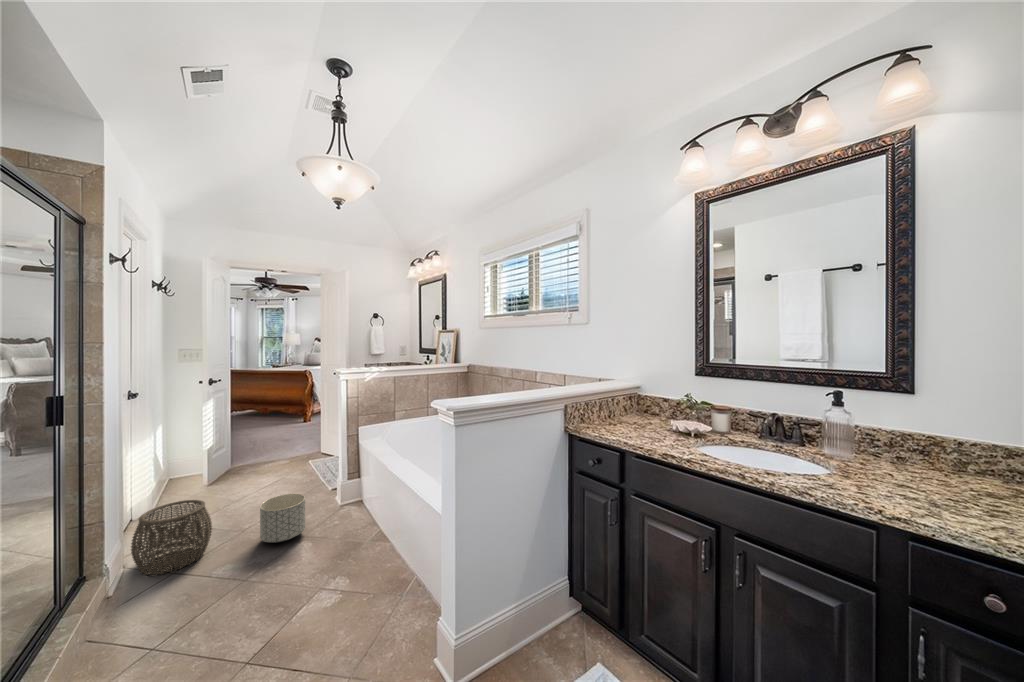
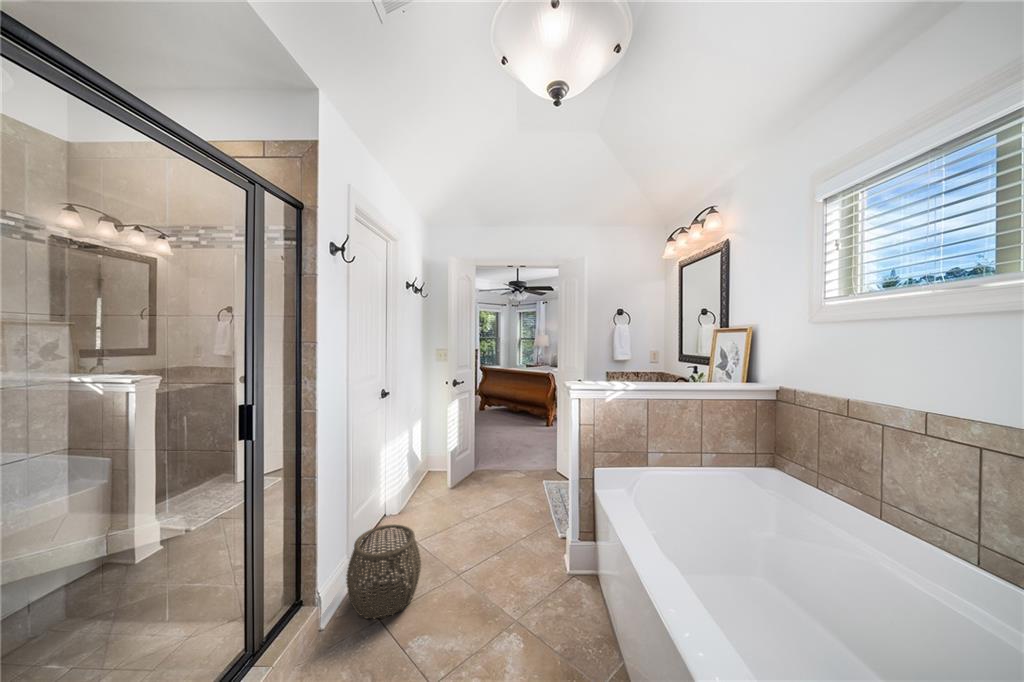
planter: present [260,494,305,543] -> none [465,549,518,627]

